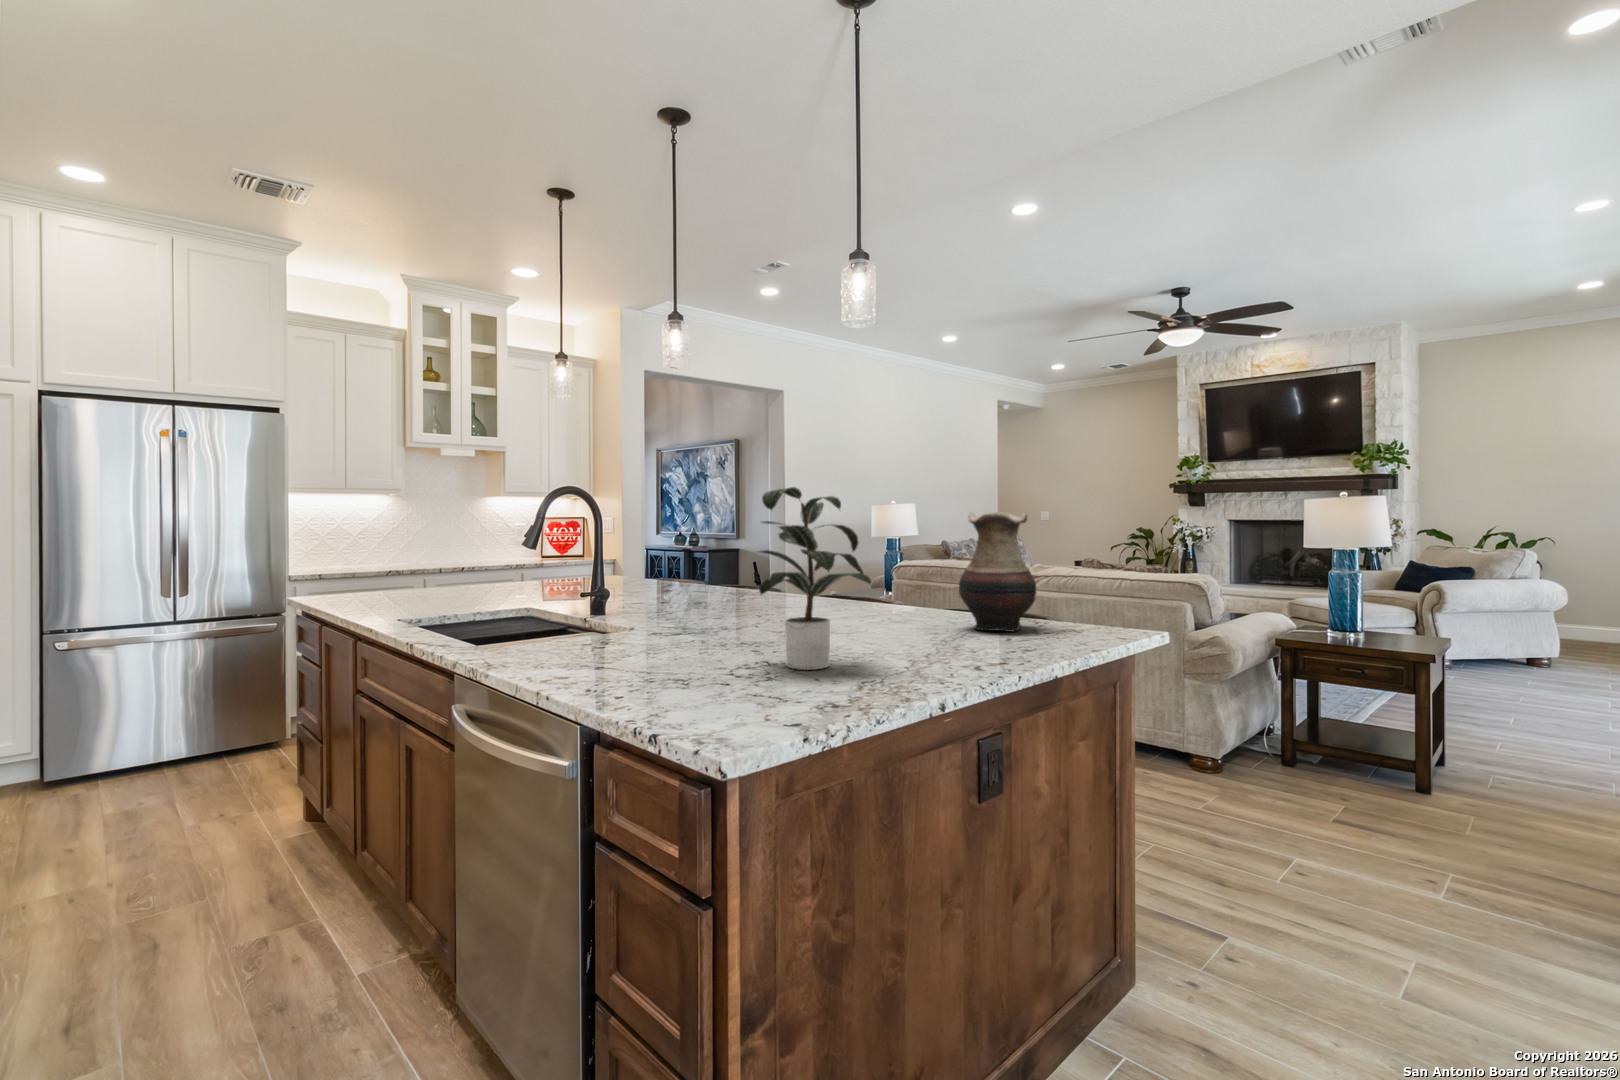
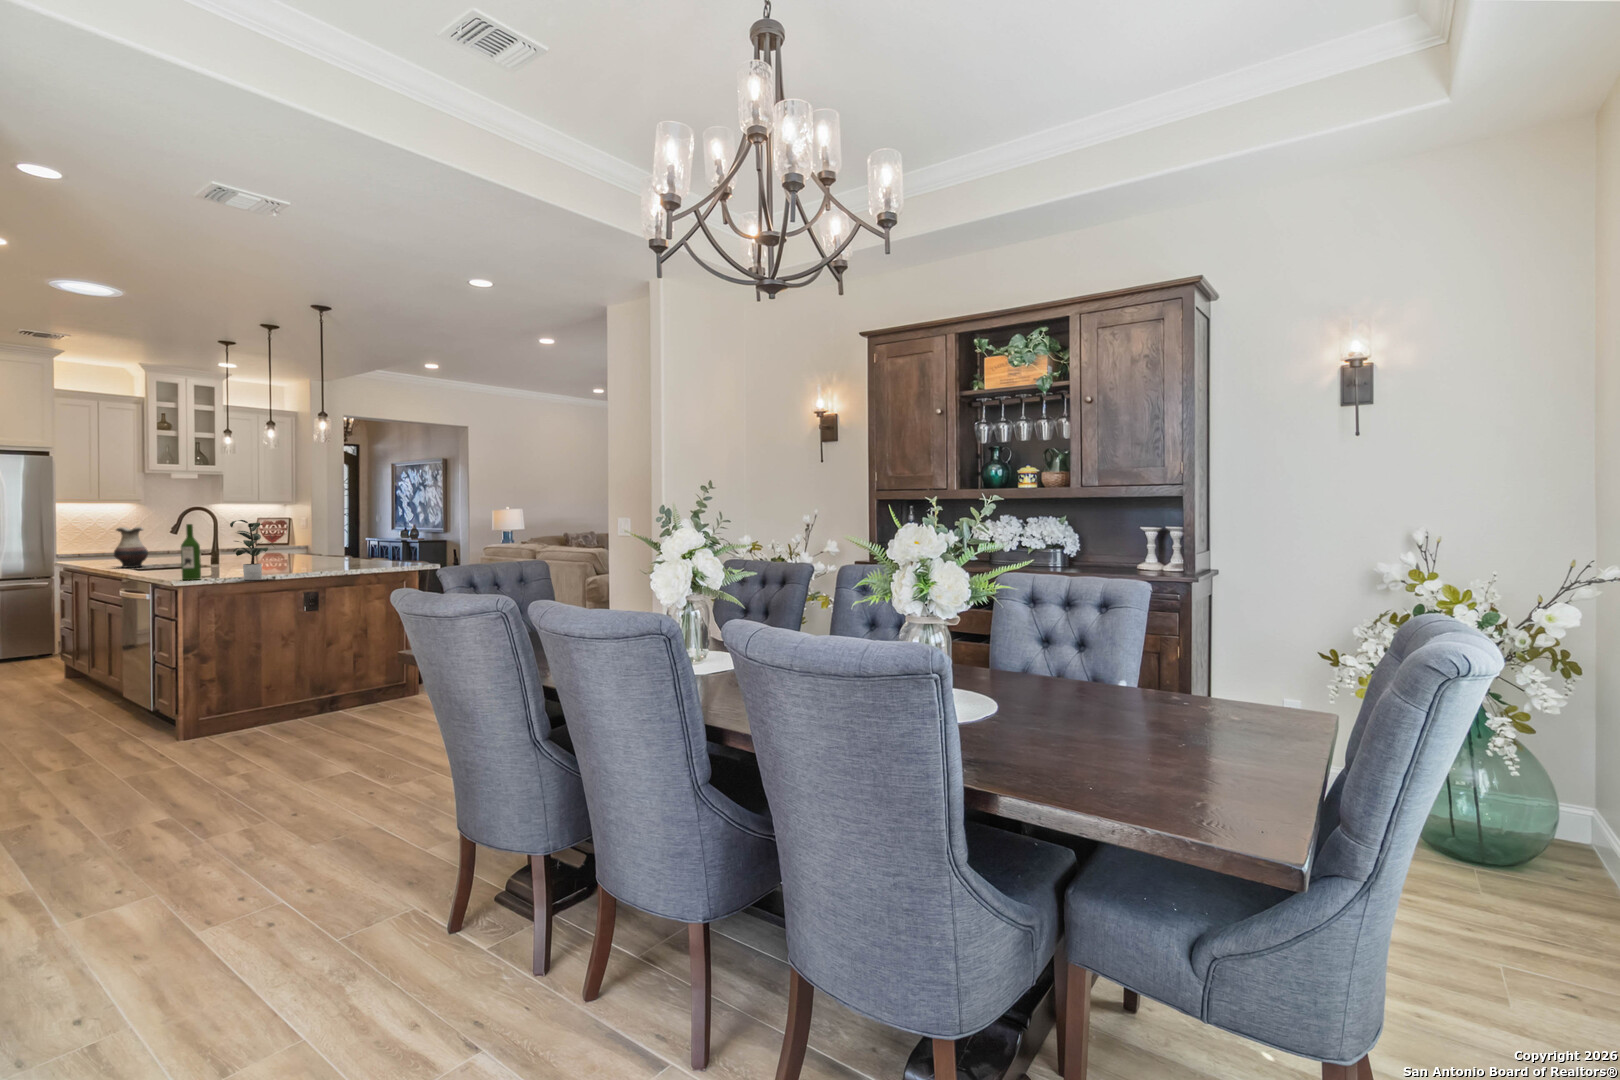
wine bottle: none [601,503,646,661] -> present [181,524,201,580]
vase: present [959,512,1036,631] -> present [114,527,148,568]

